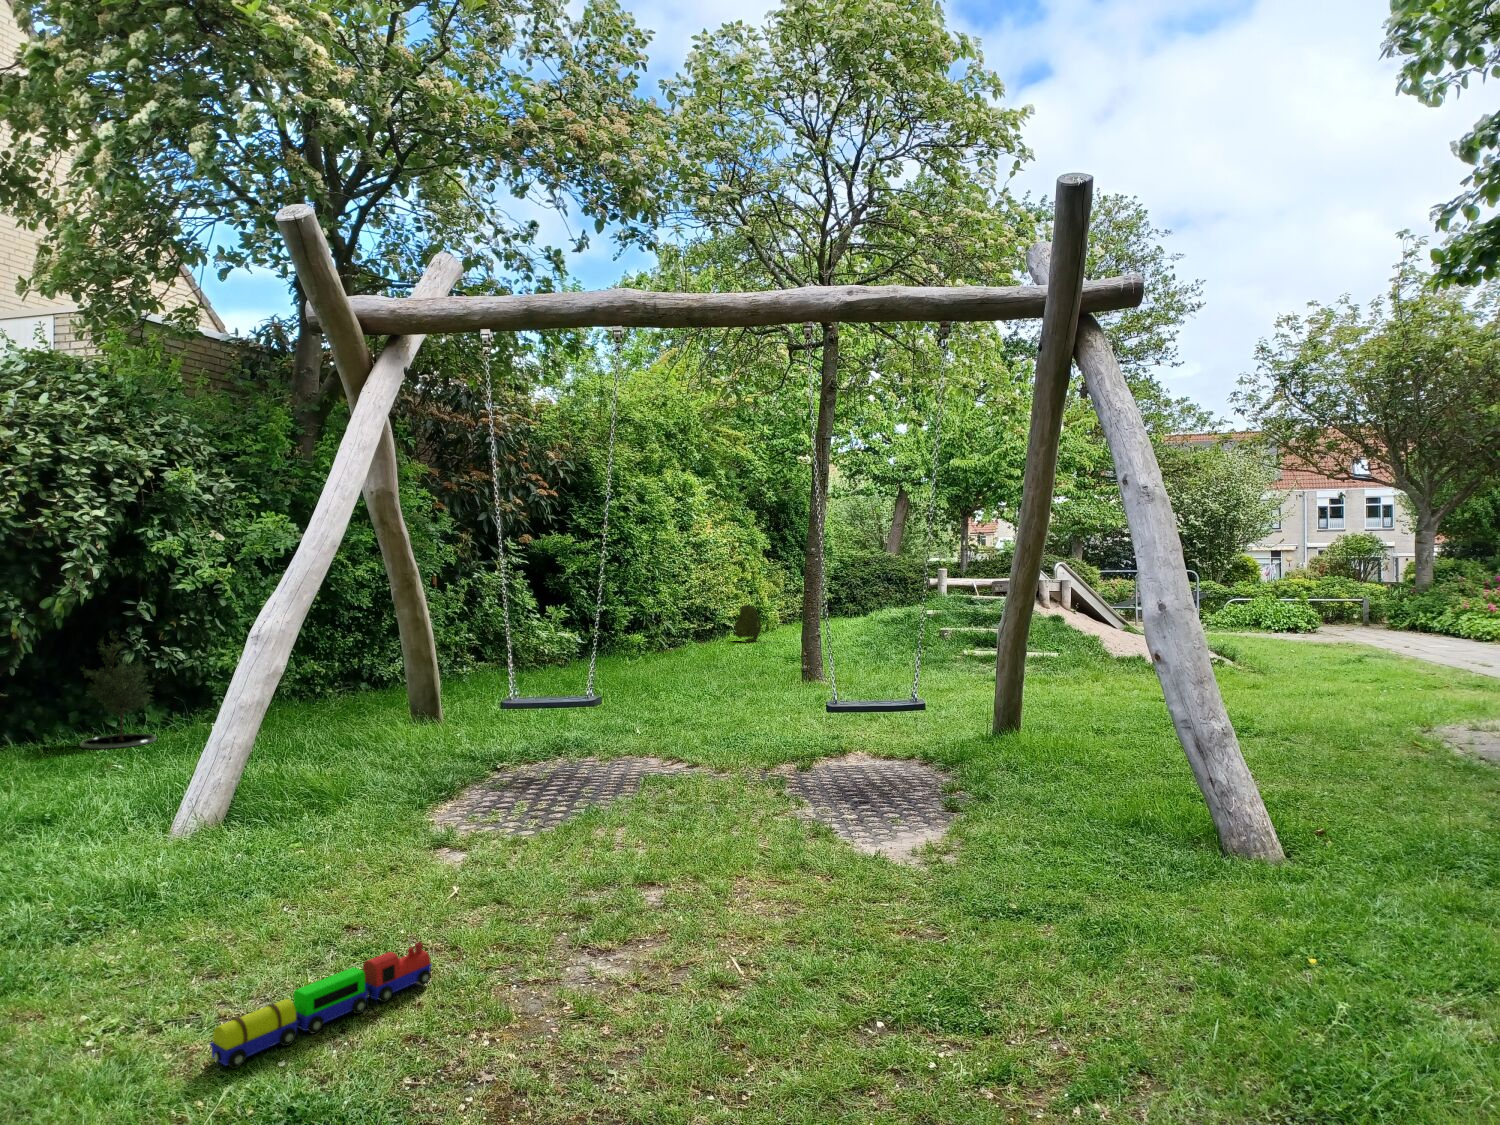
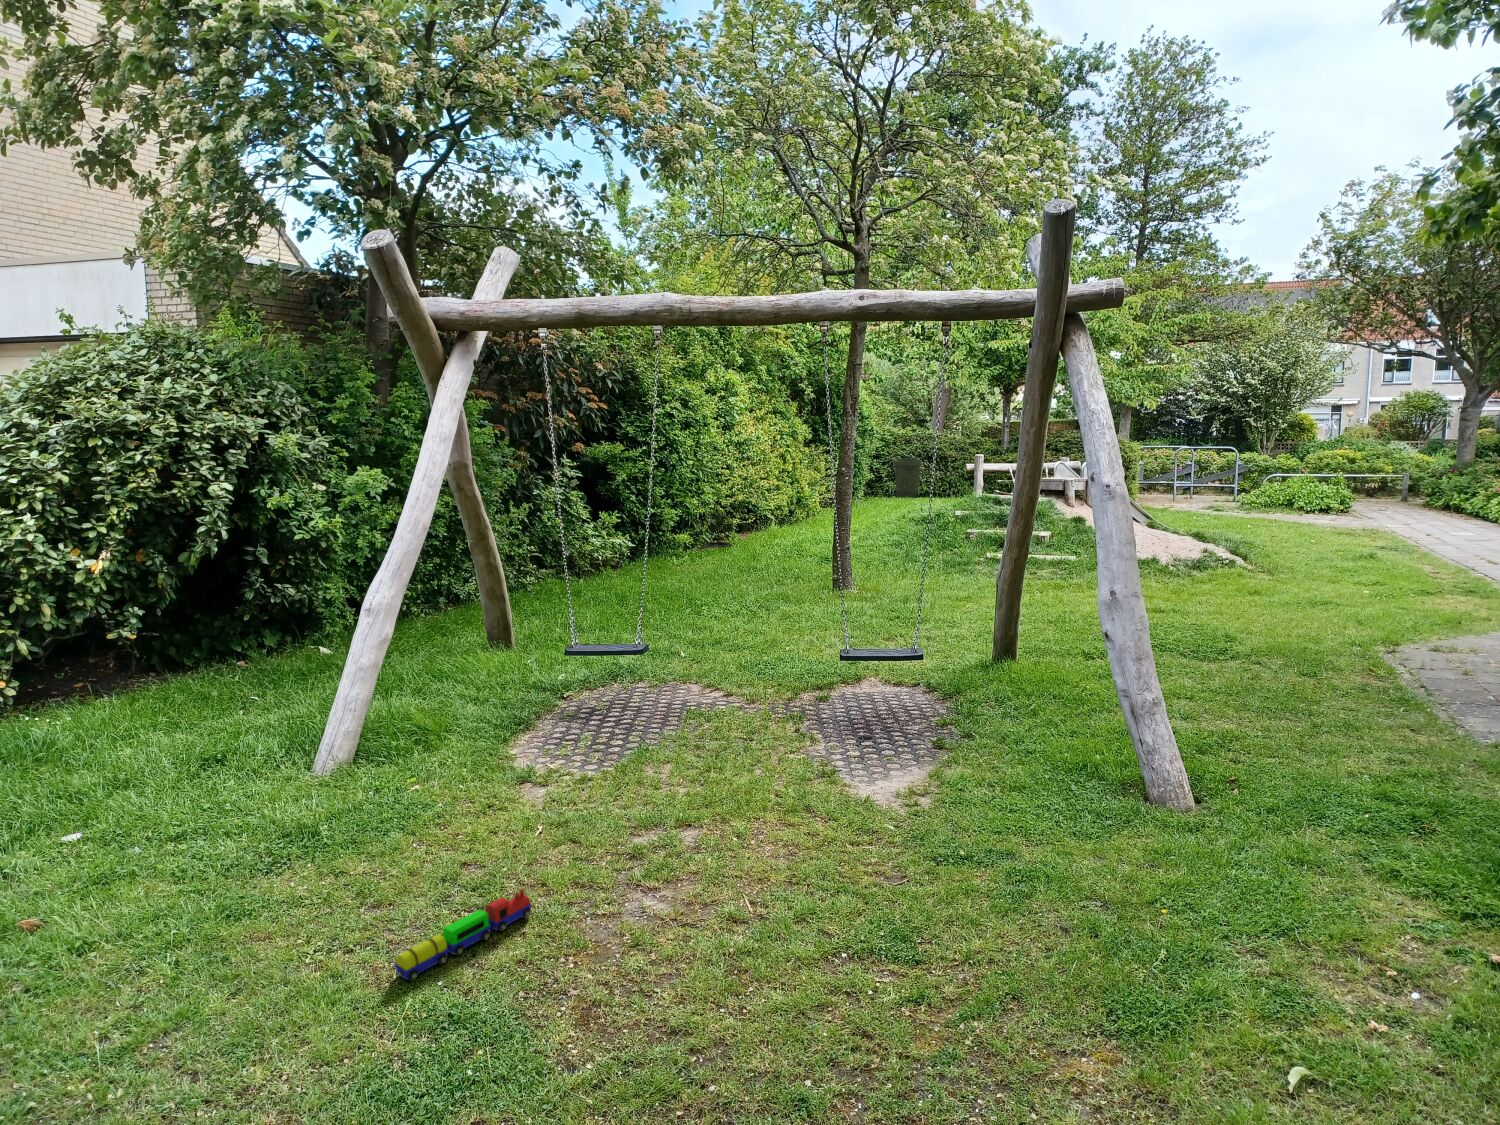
trash can: none [854,582,881,621] -> present [895,458,921,497]
backpack: present [733,605,762,642] -> none [771,493,807,530]
potted tree: present [80,635,156,749] -> present [704,502,732,547]

